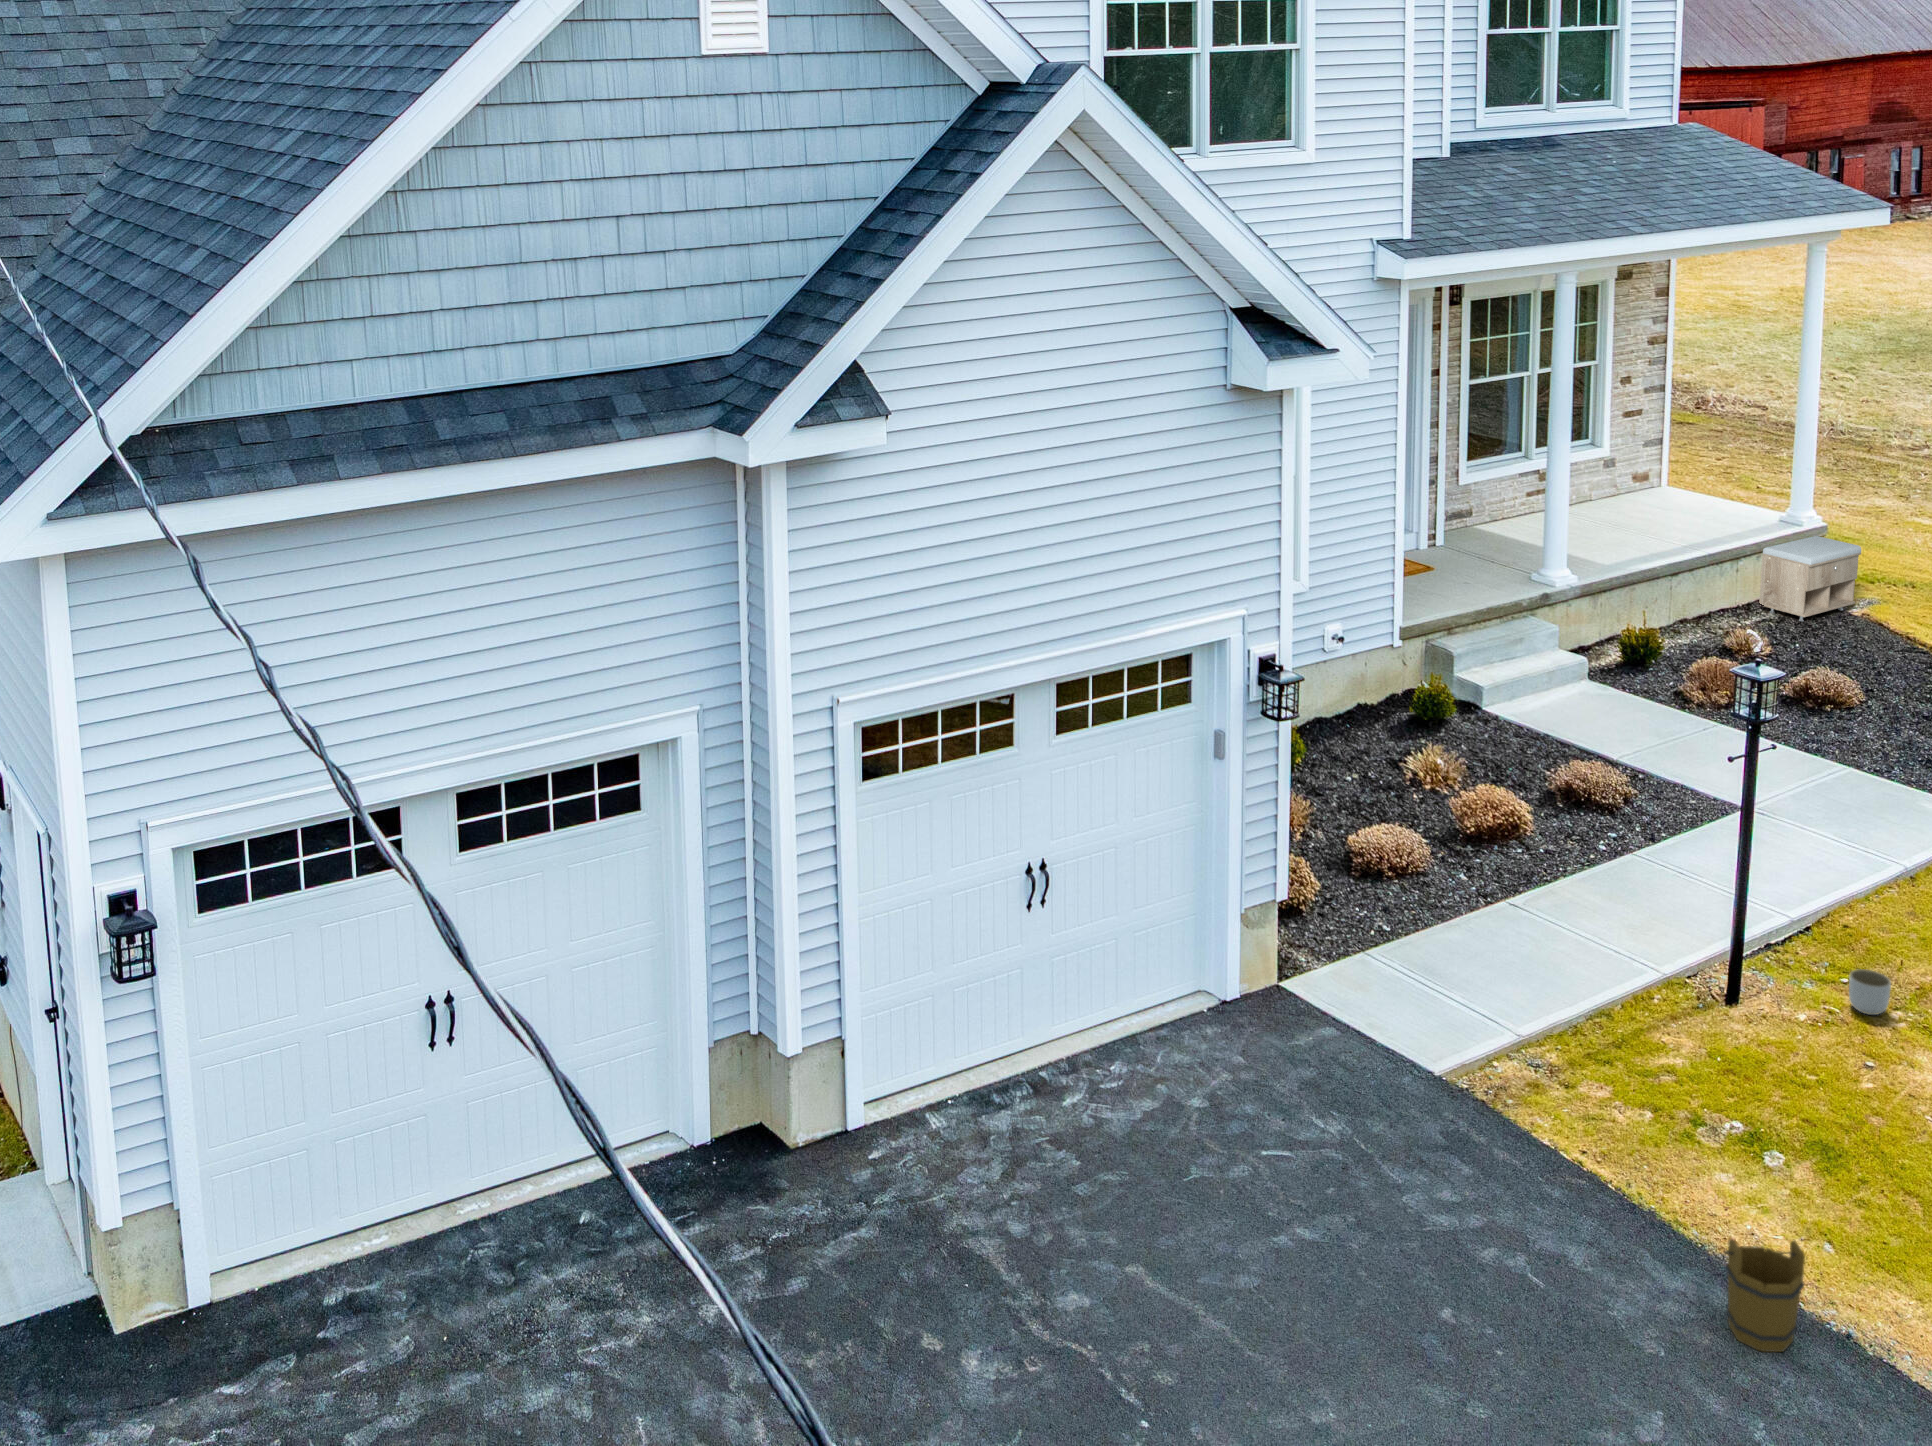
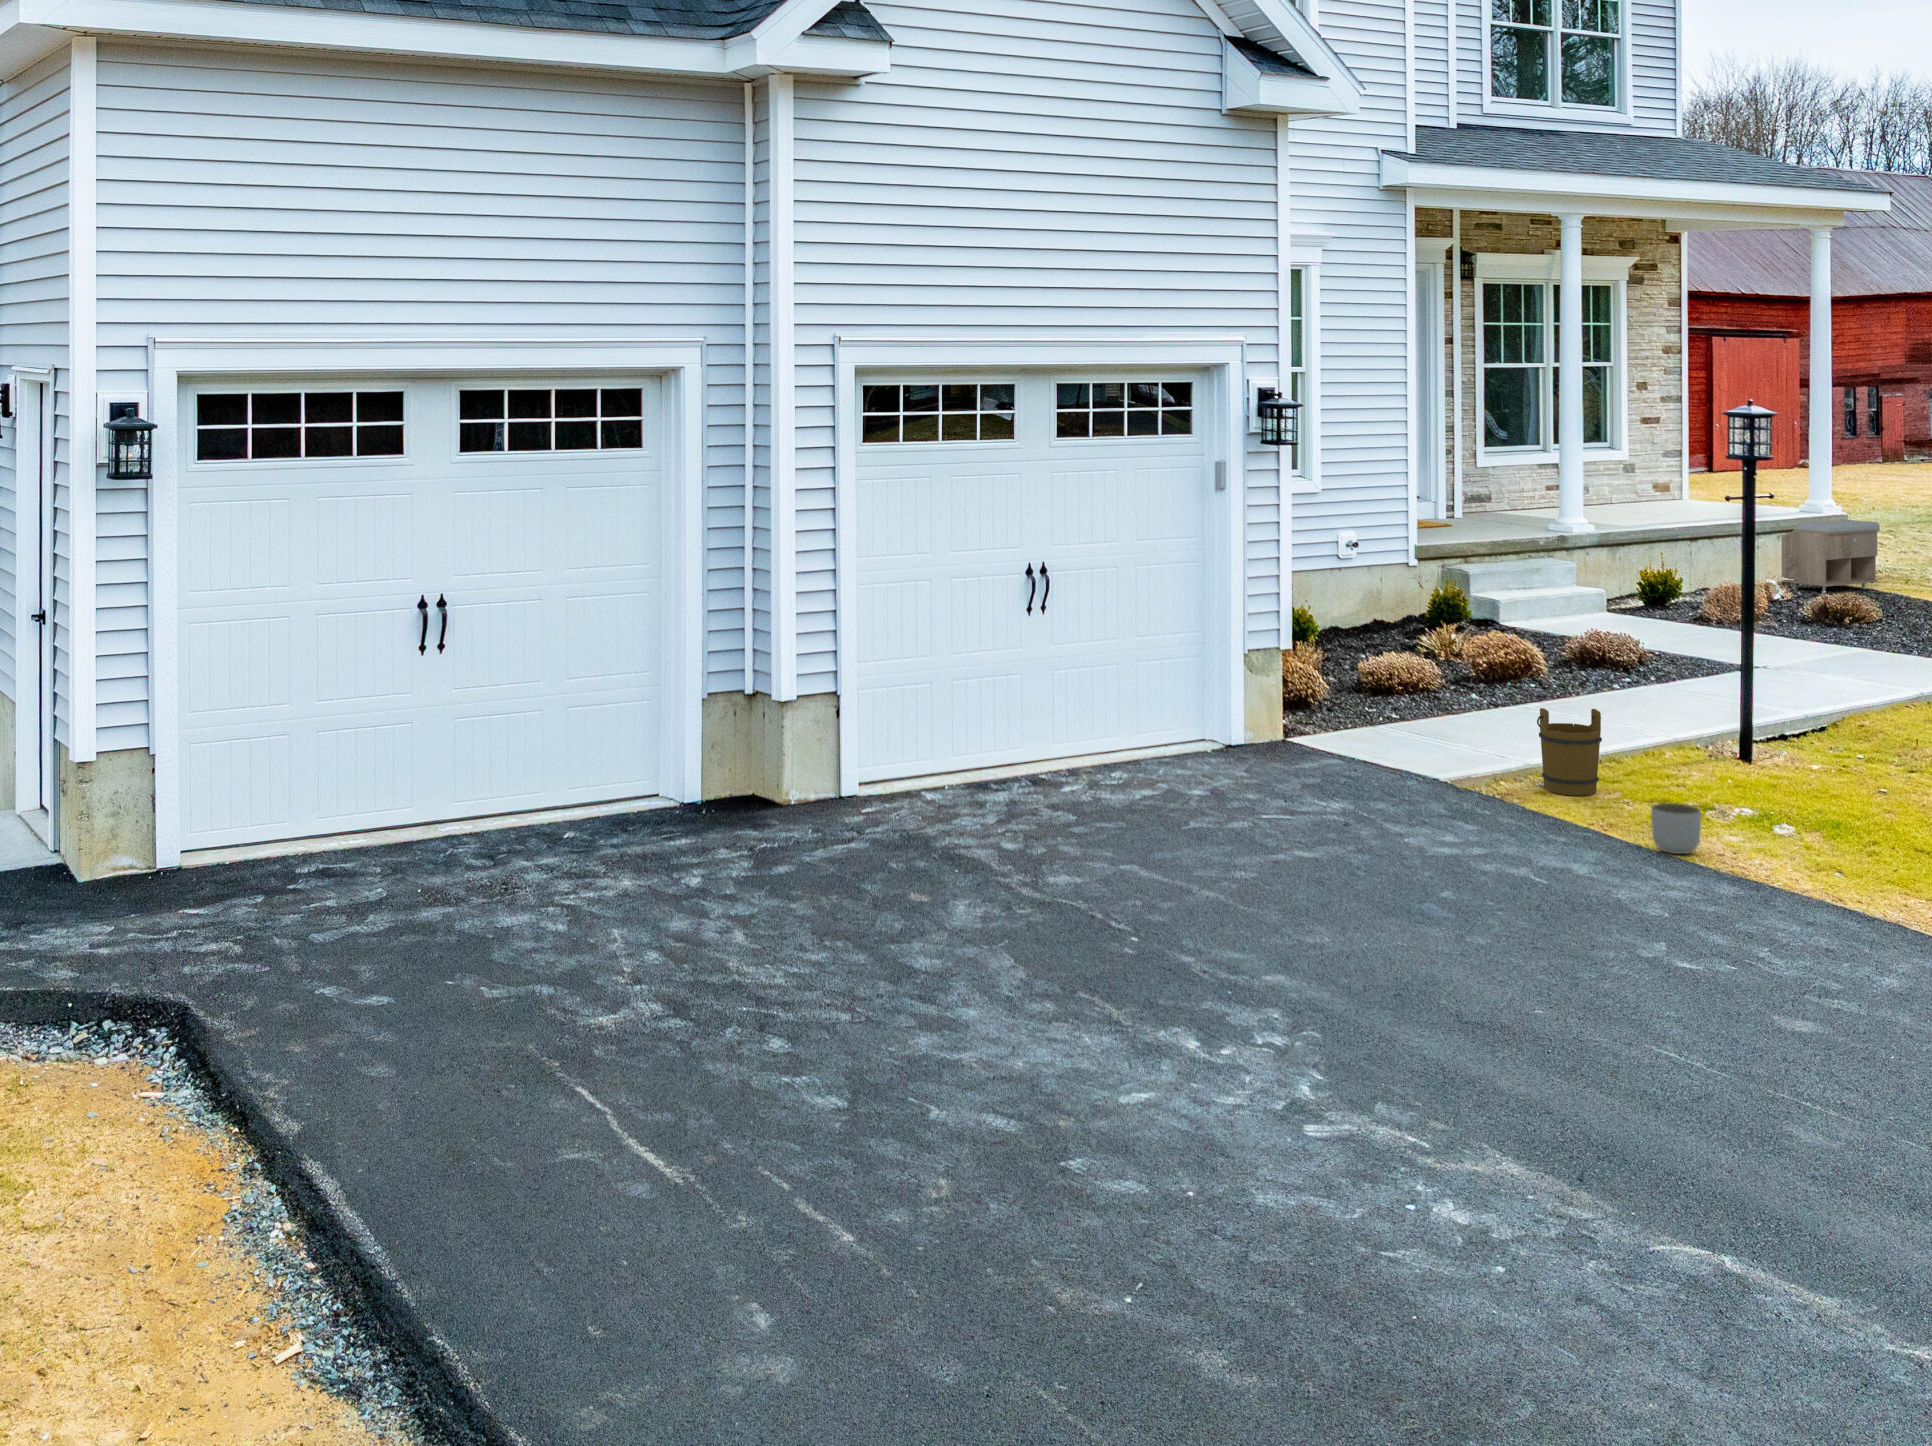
planter: present [1849,969,1891,1015] -> present [1651,803,1701,854]
bucket: present [1725,1239,1805,1352] -> present [1537,708,1602,795]

